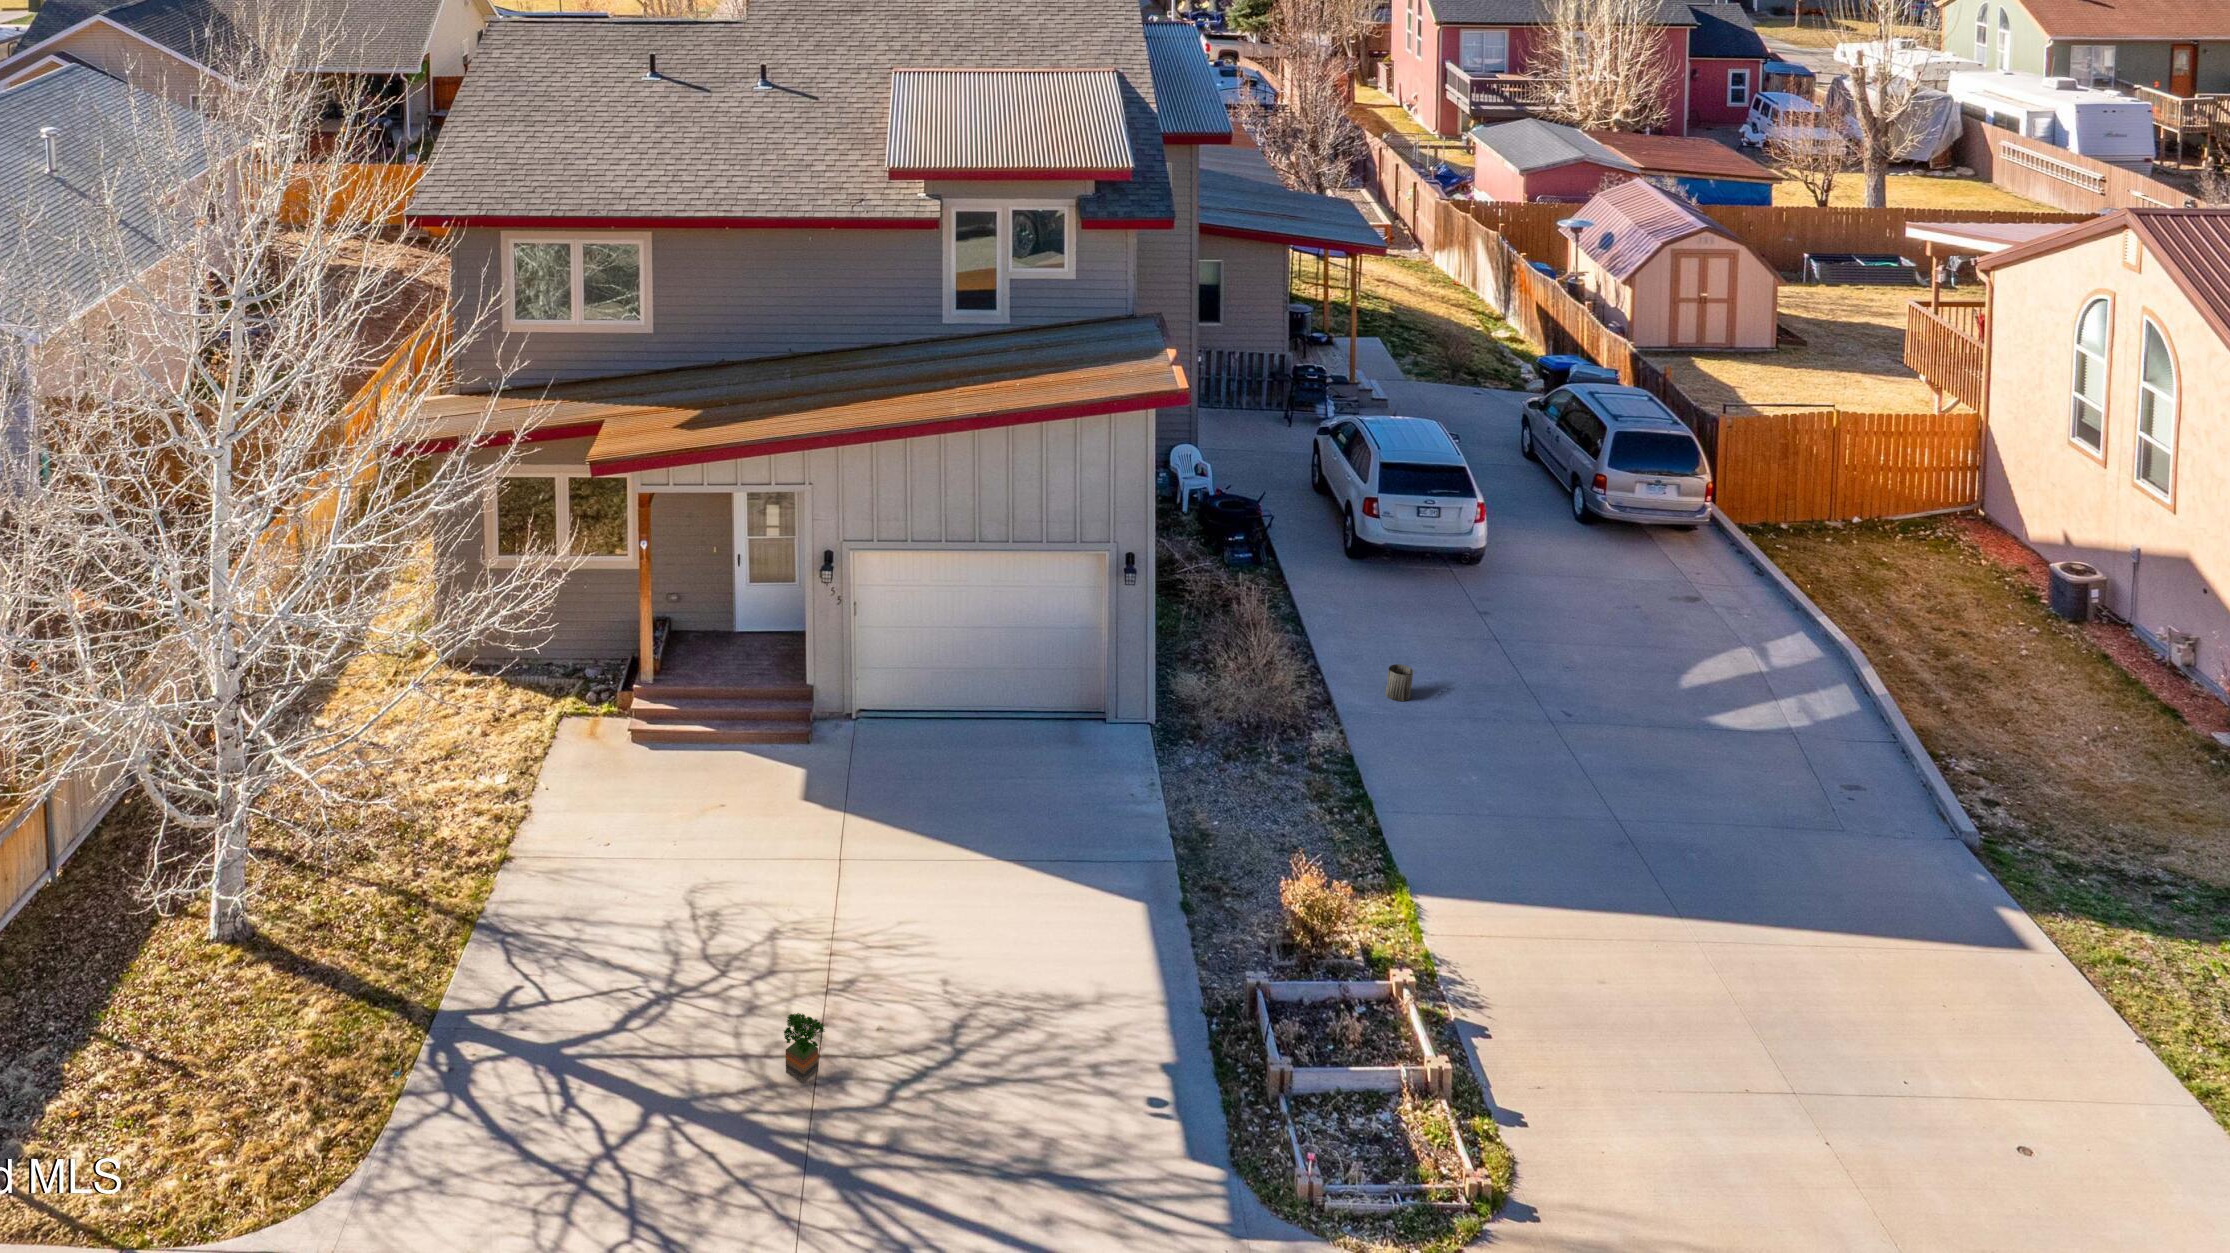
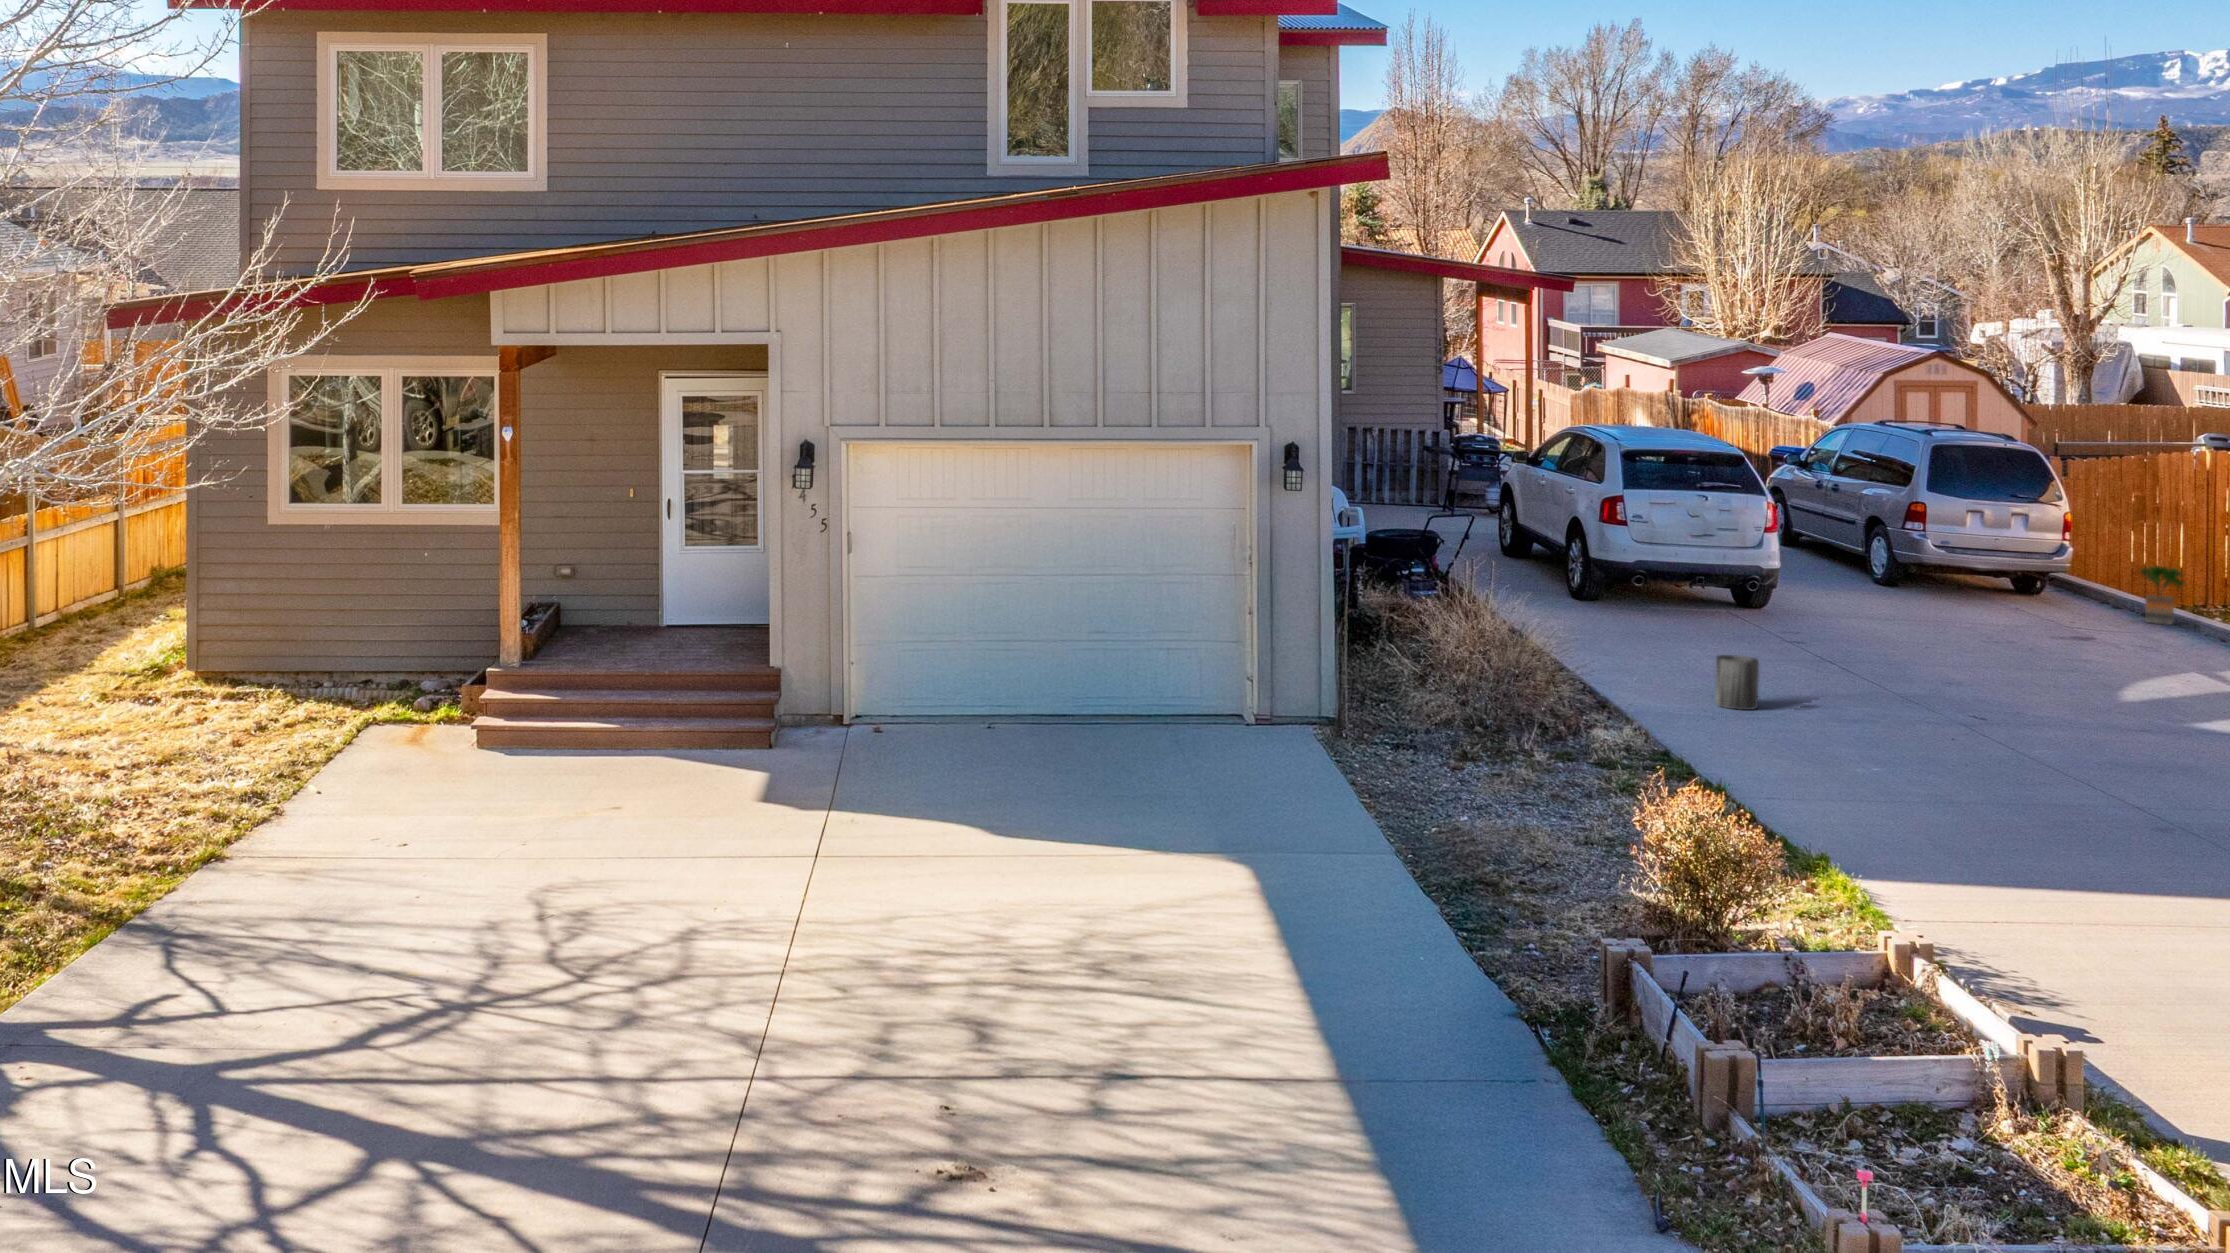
potted tree: present [784,1013,825,1083] -> present [2139,566,2184,625]

